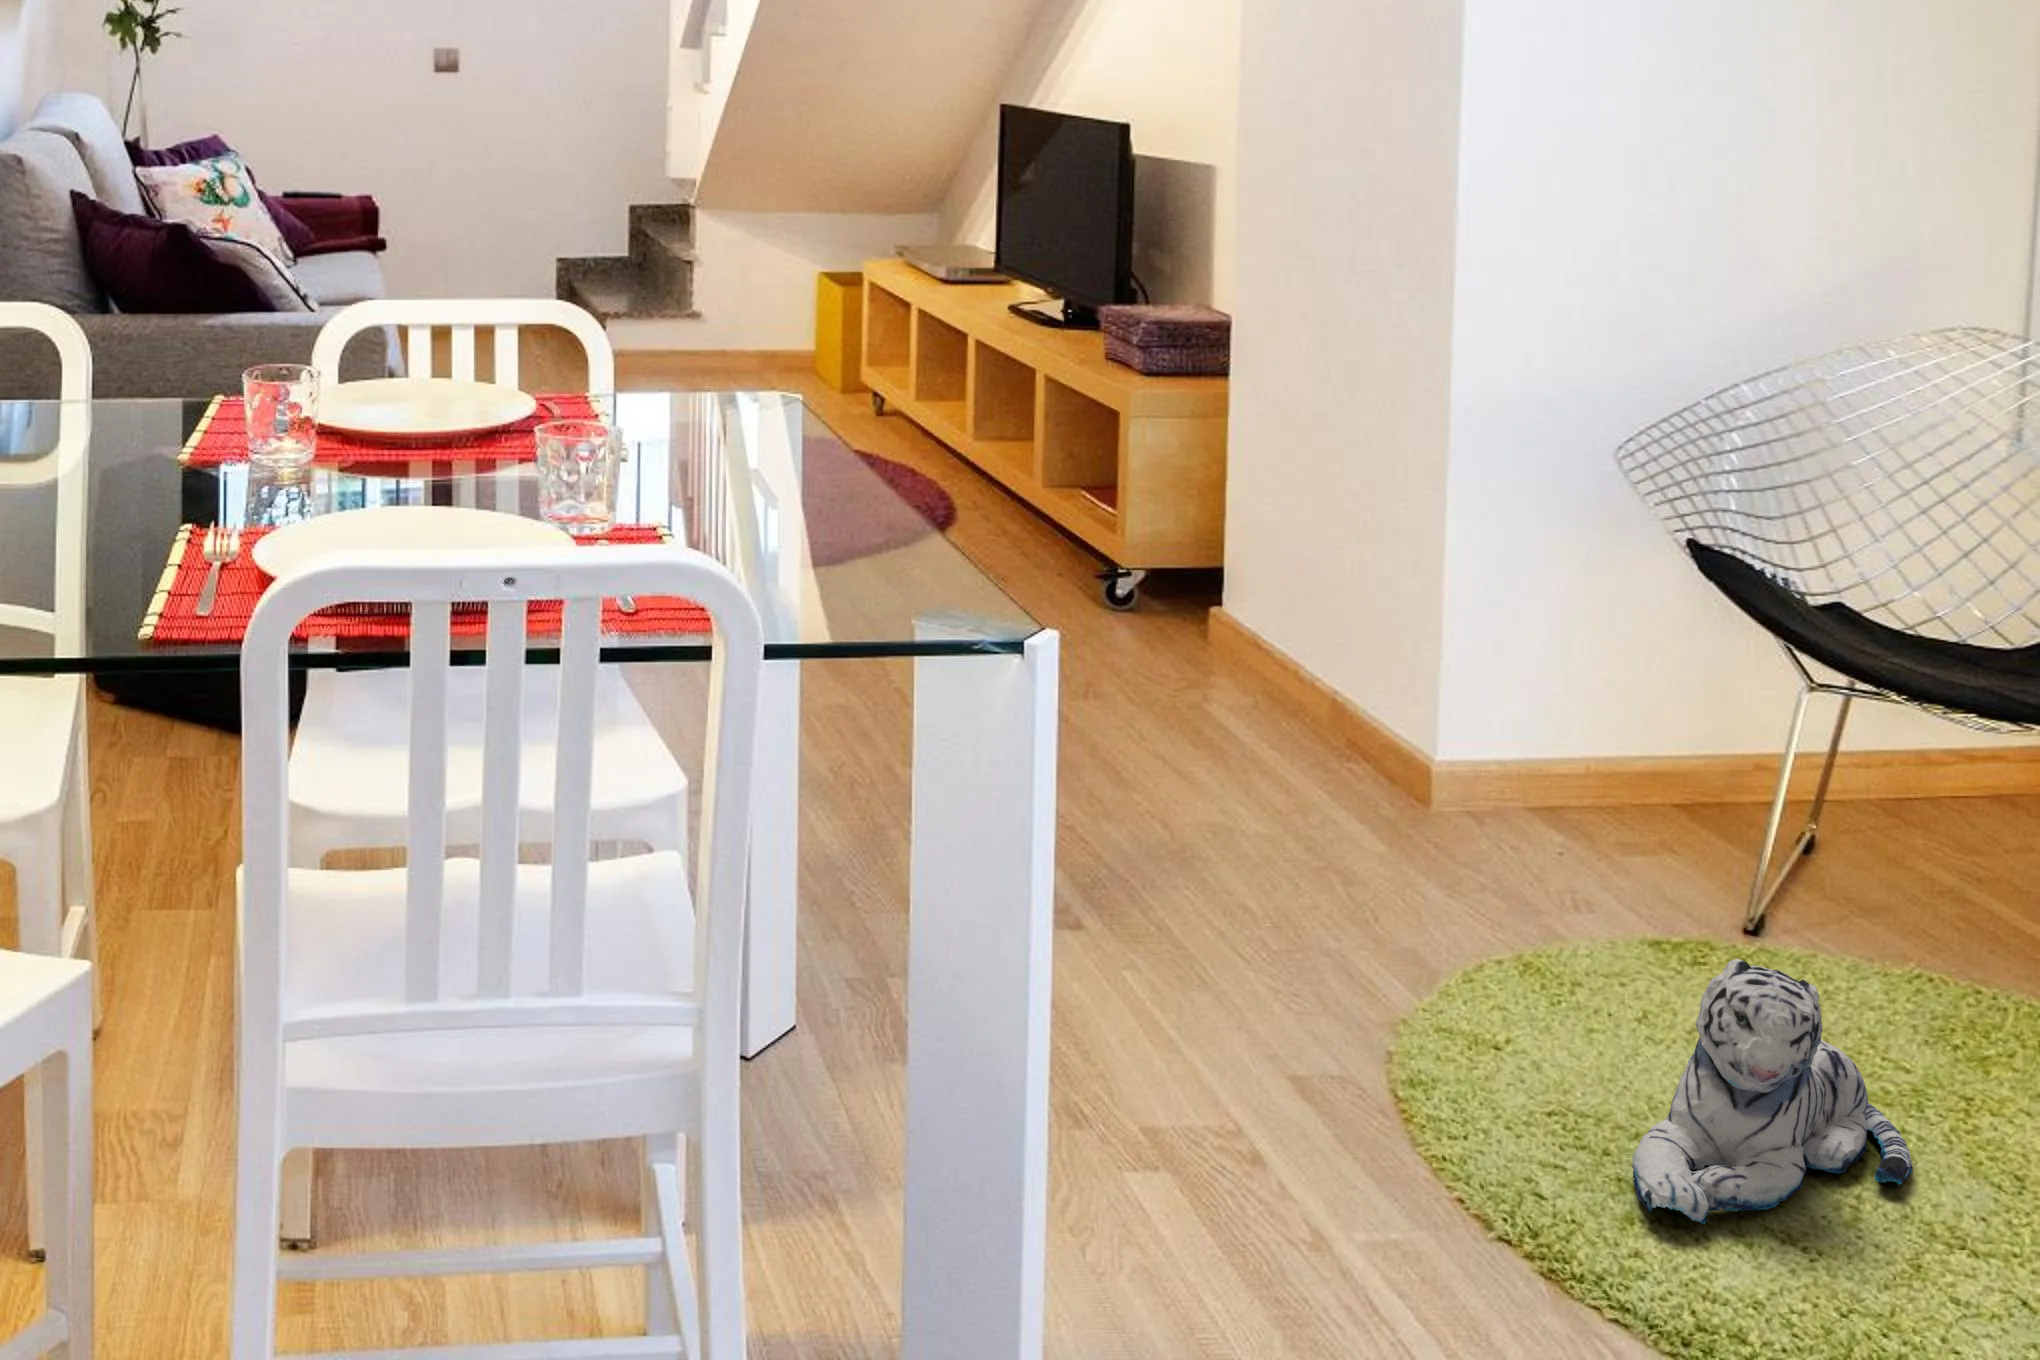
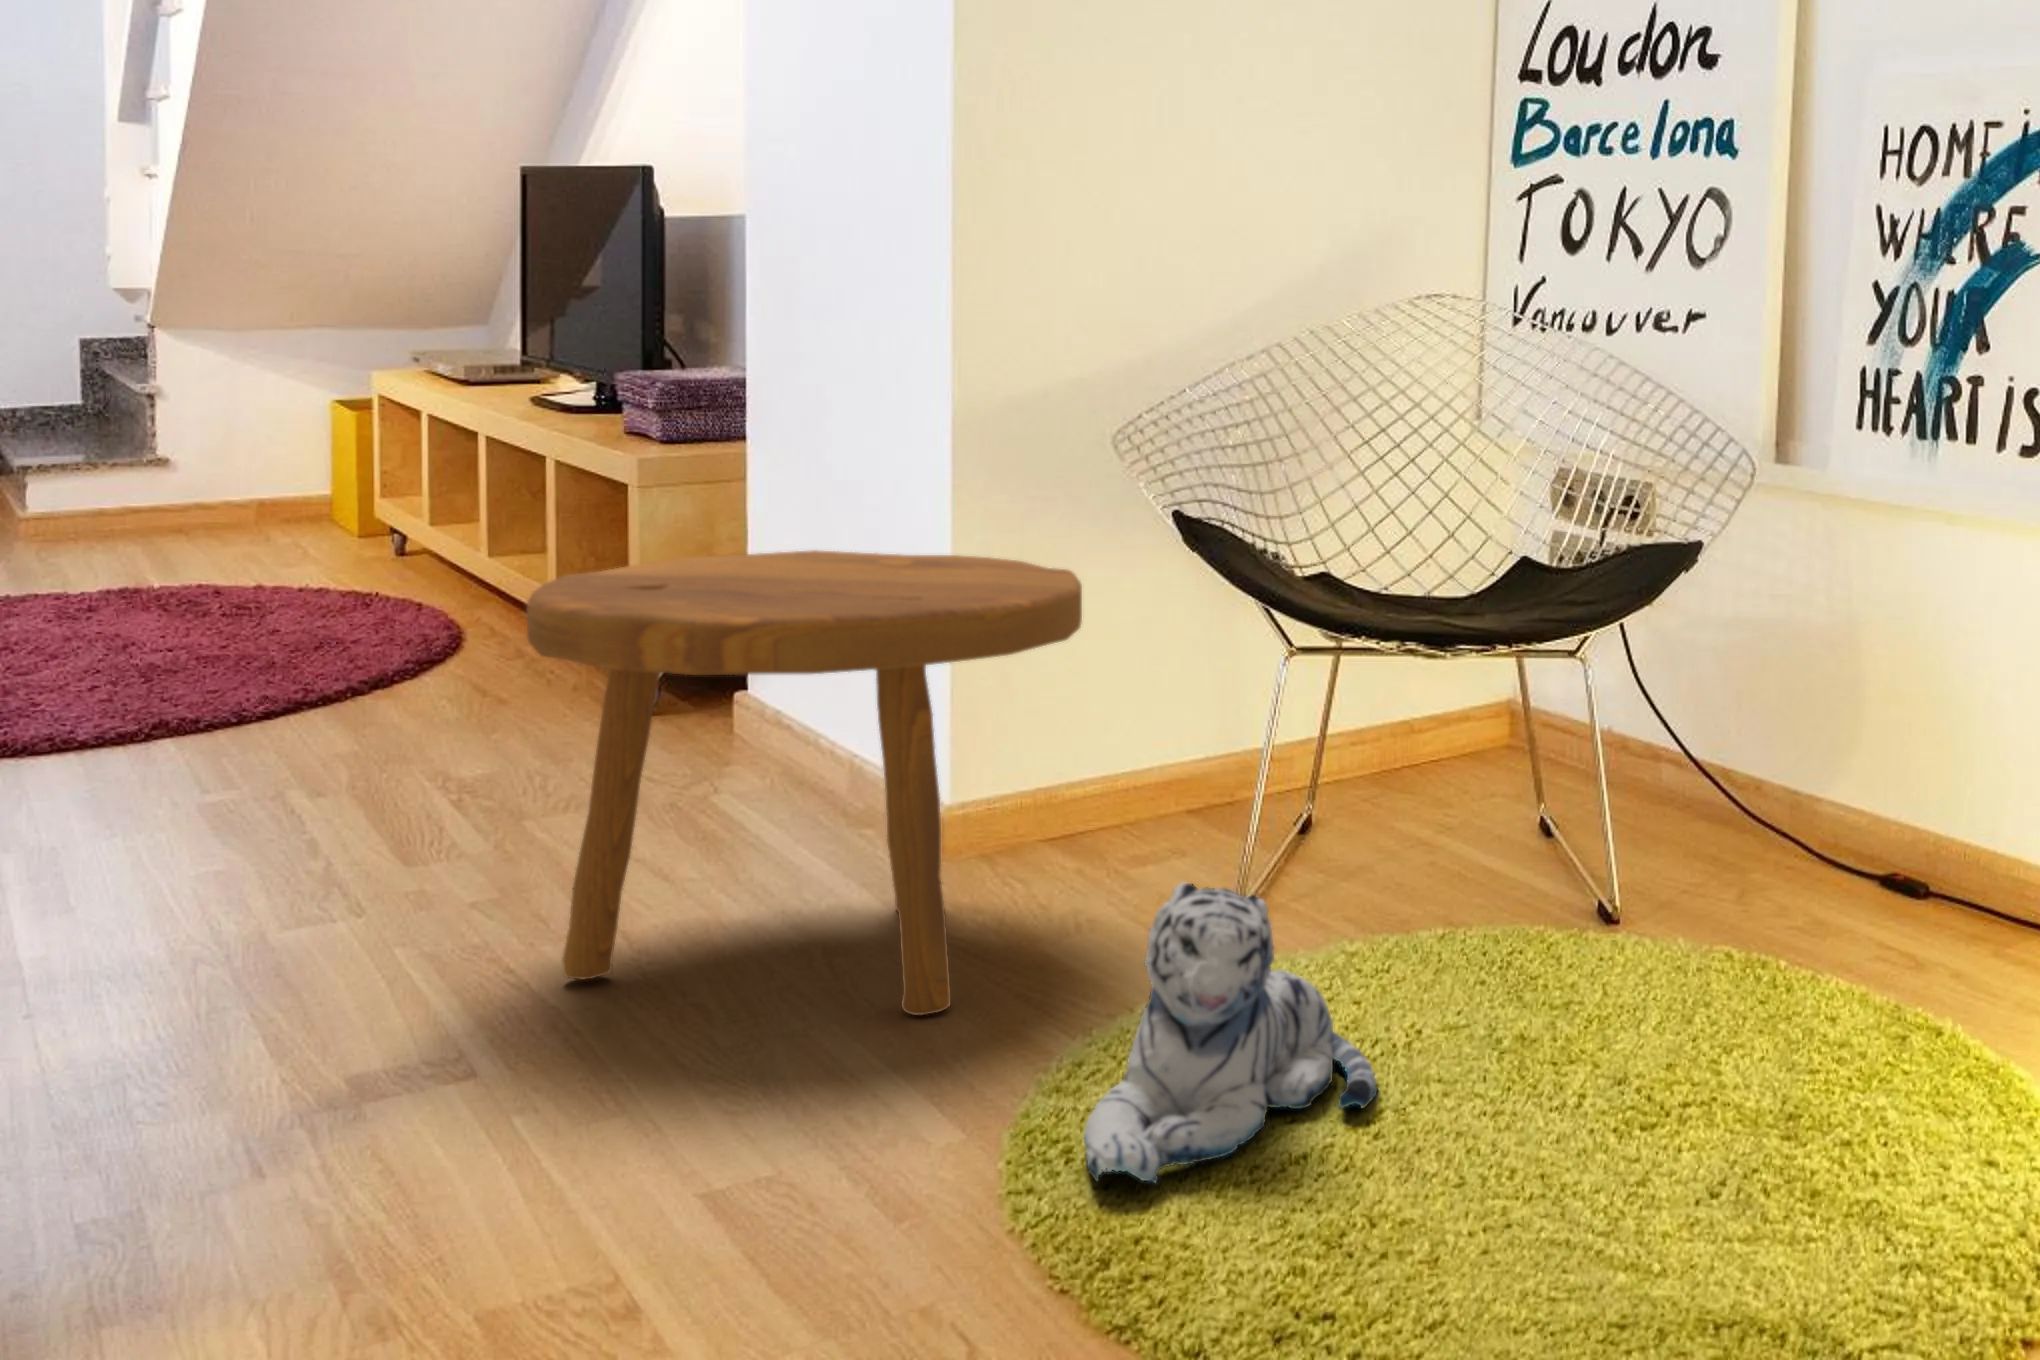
footstool: none [1128,560,1619,1008] -> present [527,550,1082,1015]

